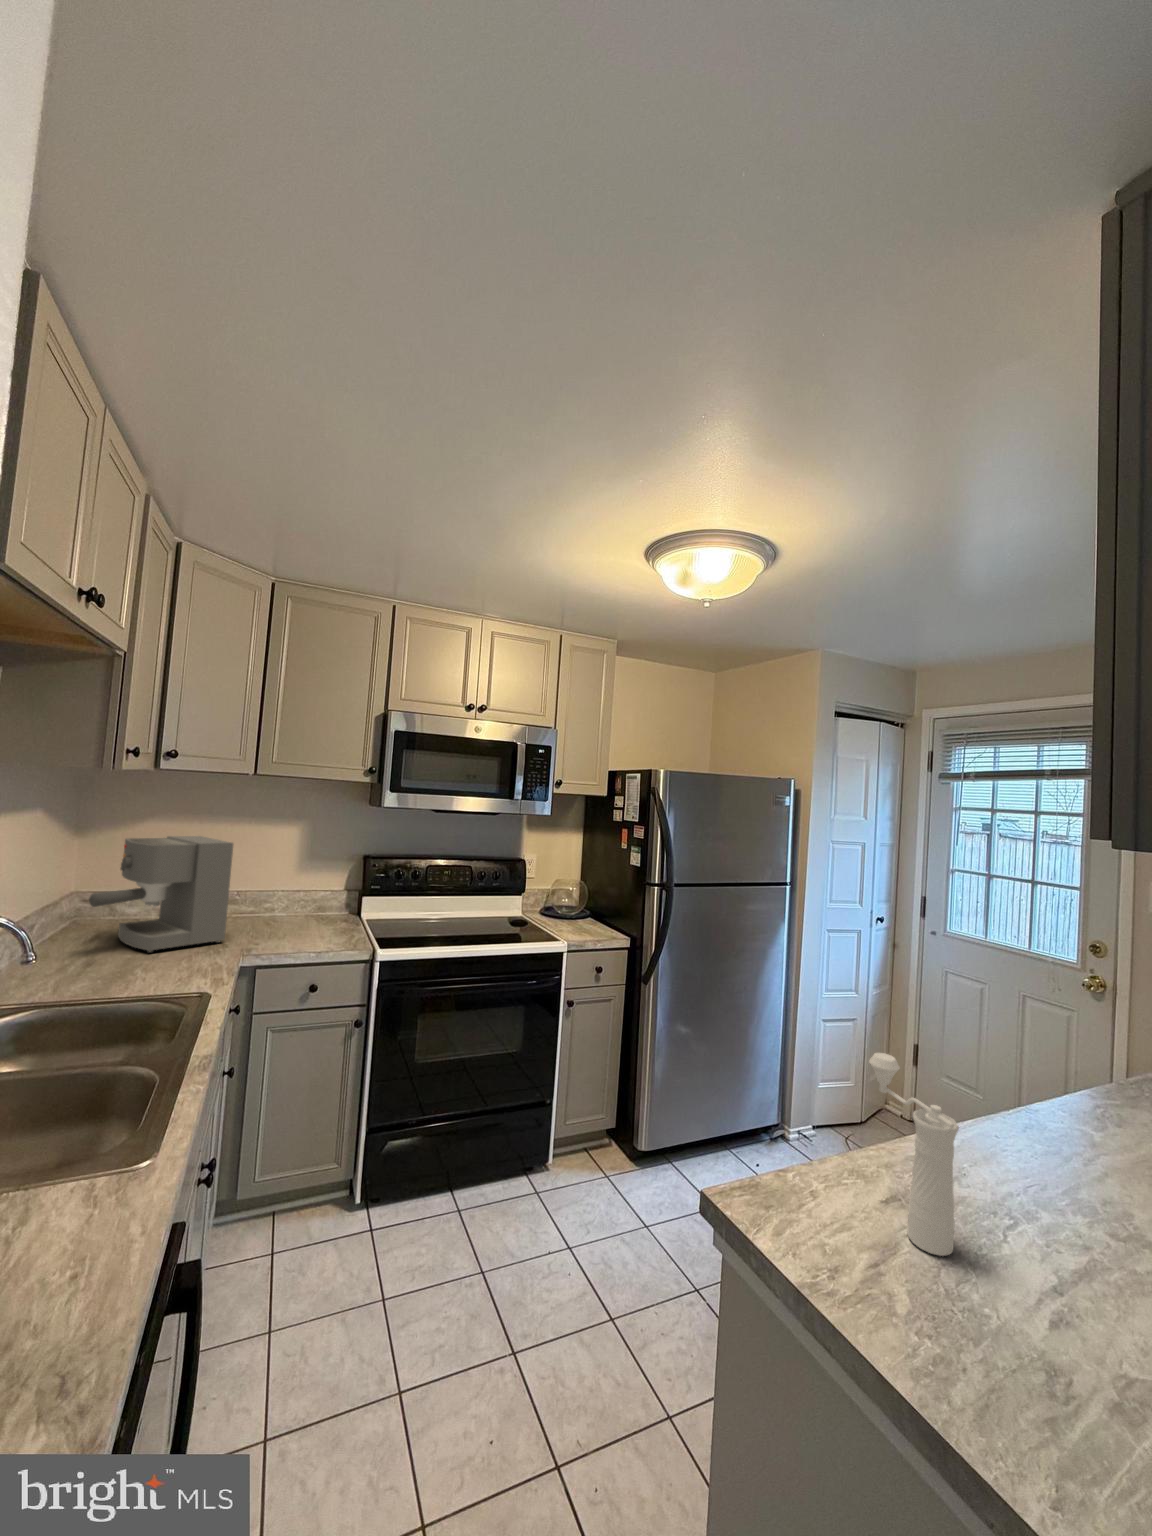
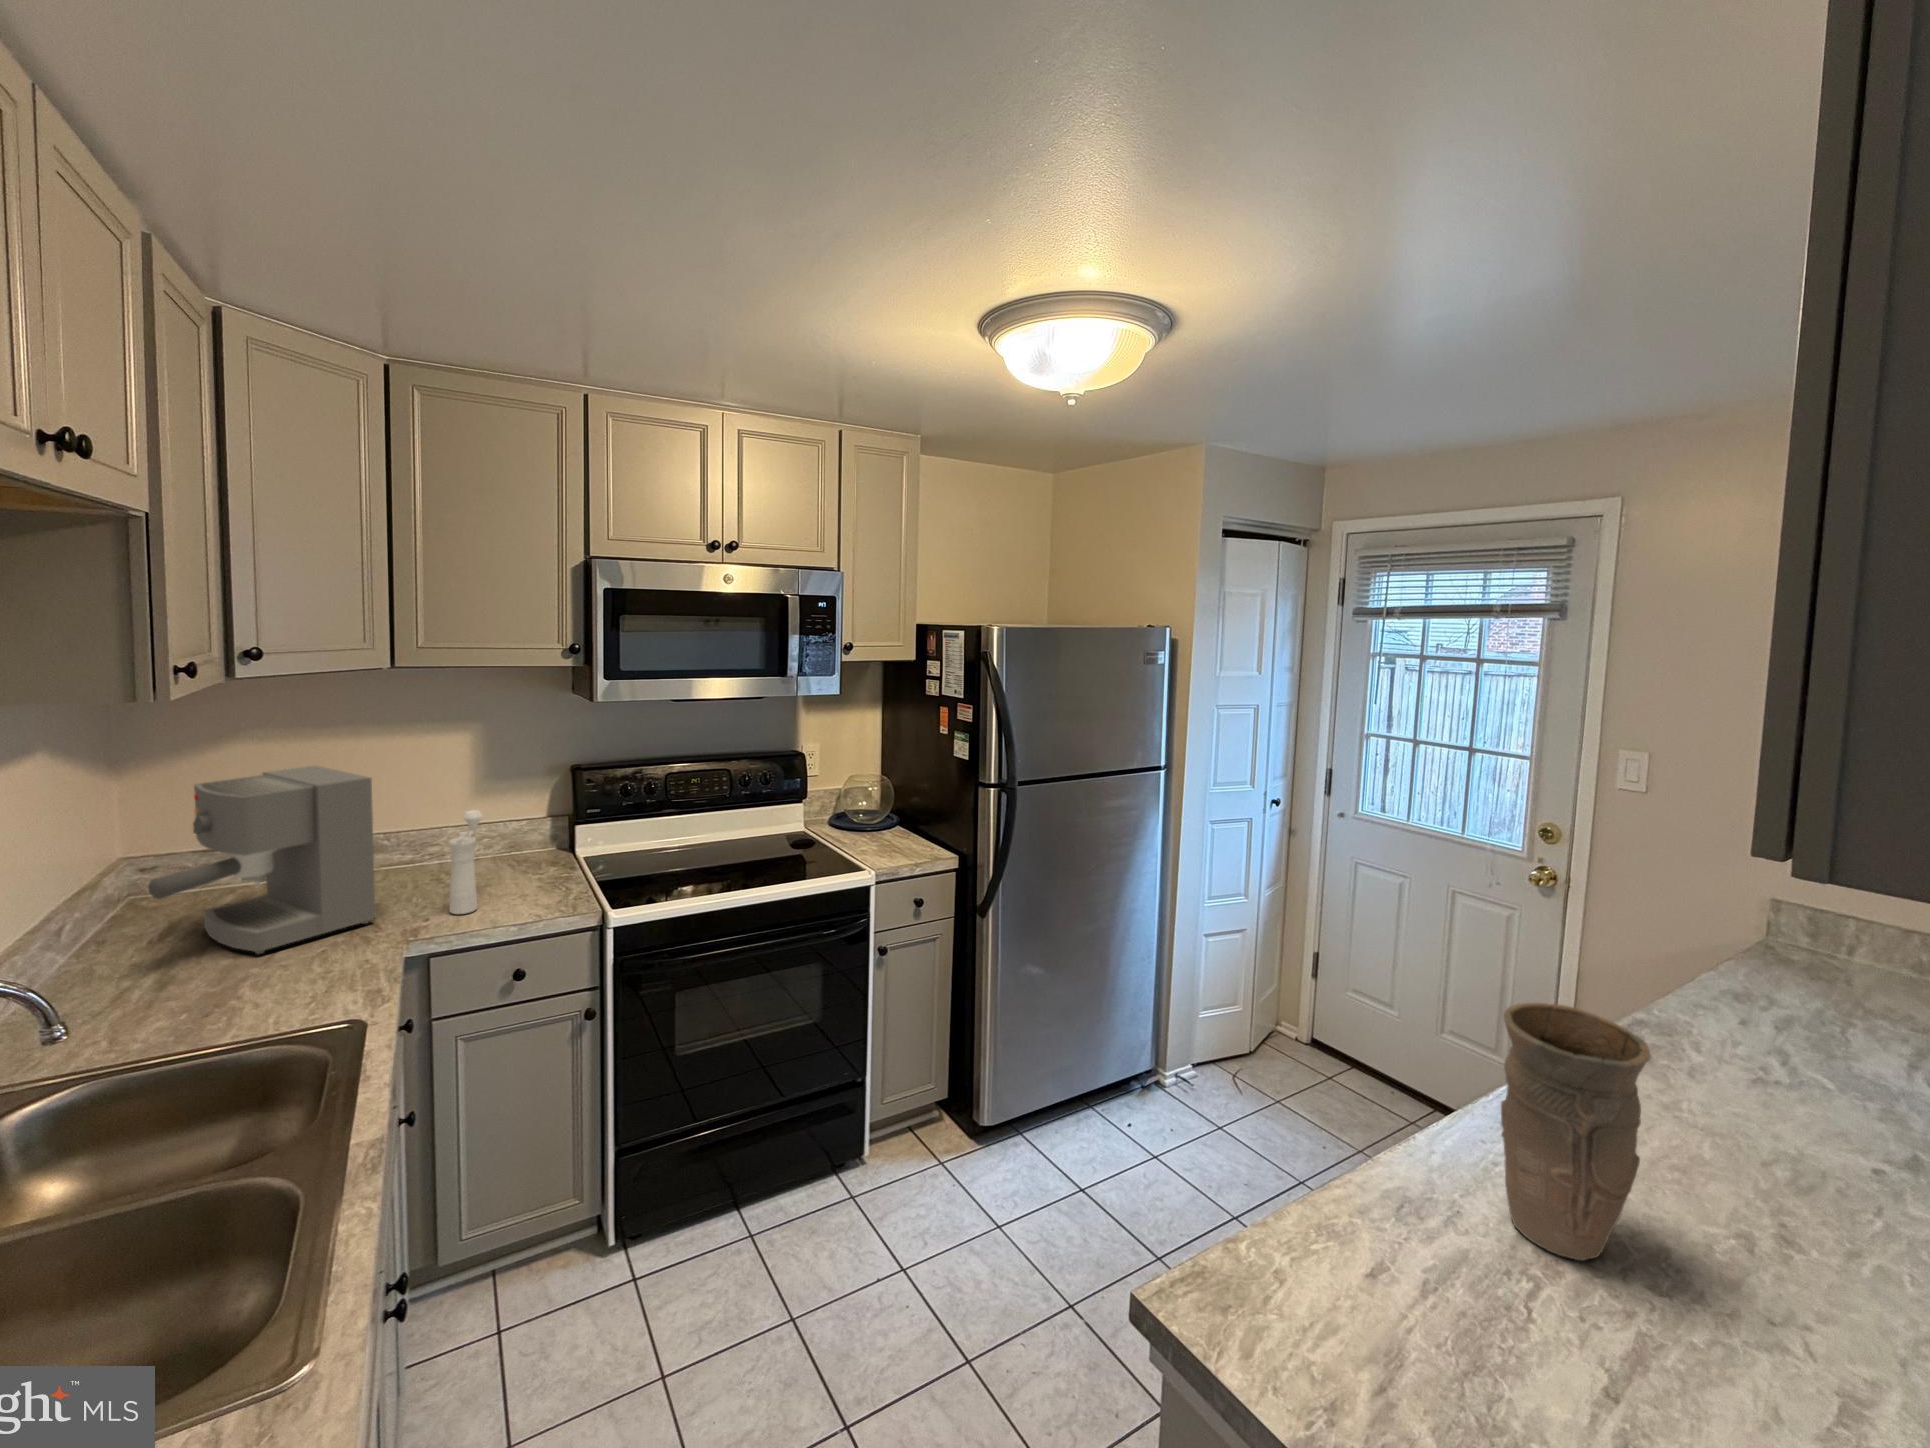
vase: none [994,1014,1104,1212] -> present [1501,1003,1651,1260]
pepper mill: present [869,1053,959,1256] -> present [448,810,483,914]

